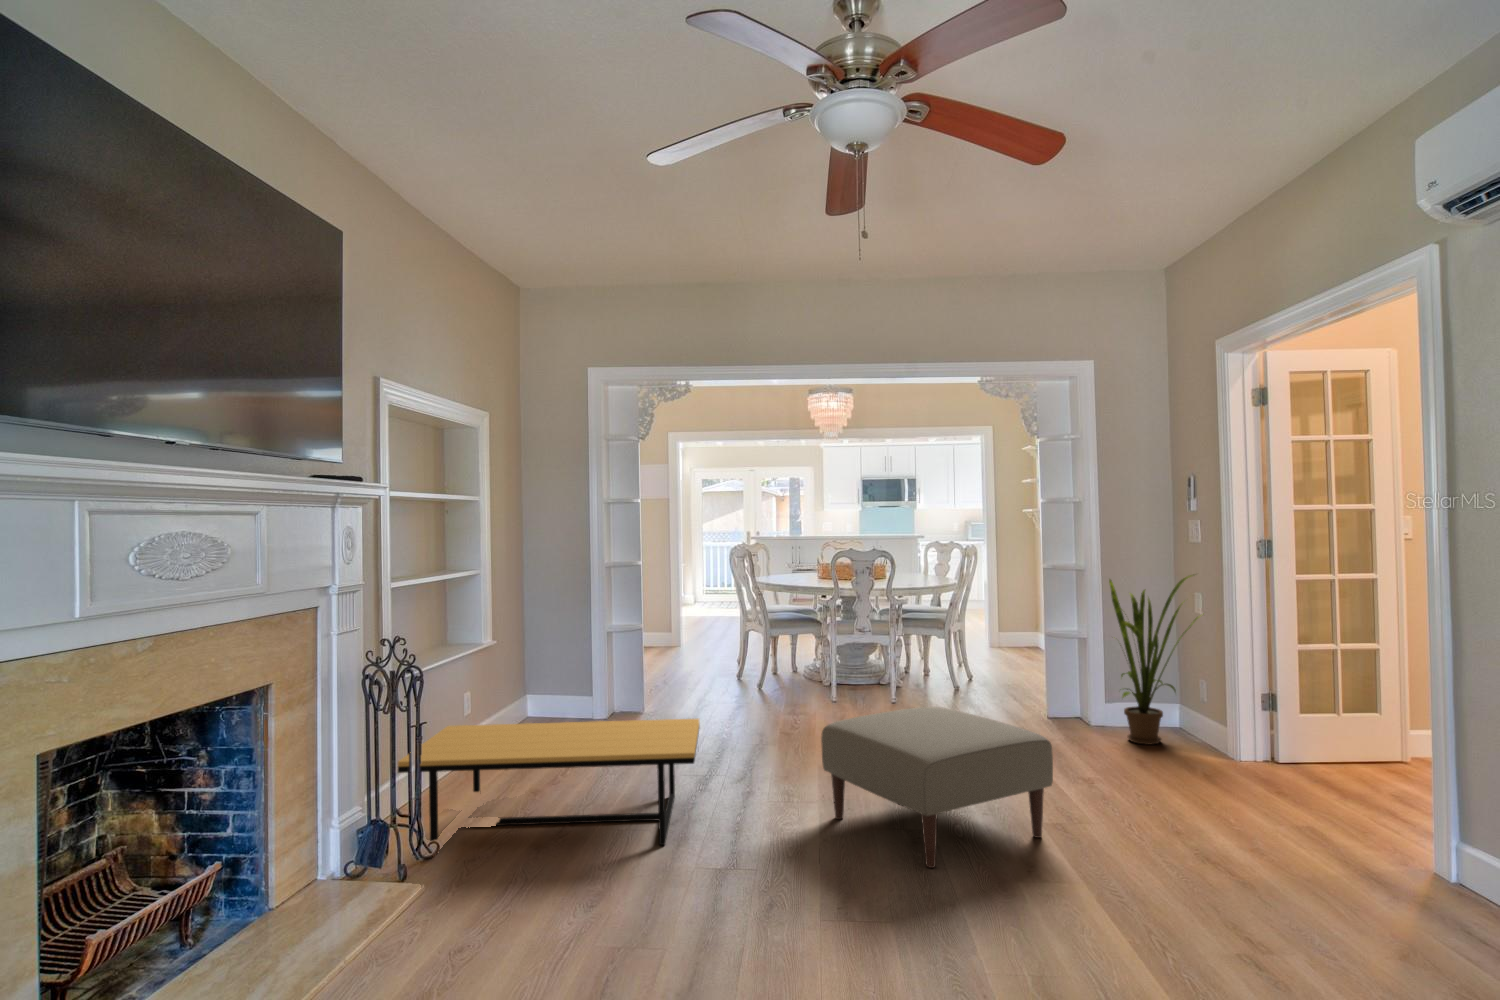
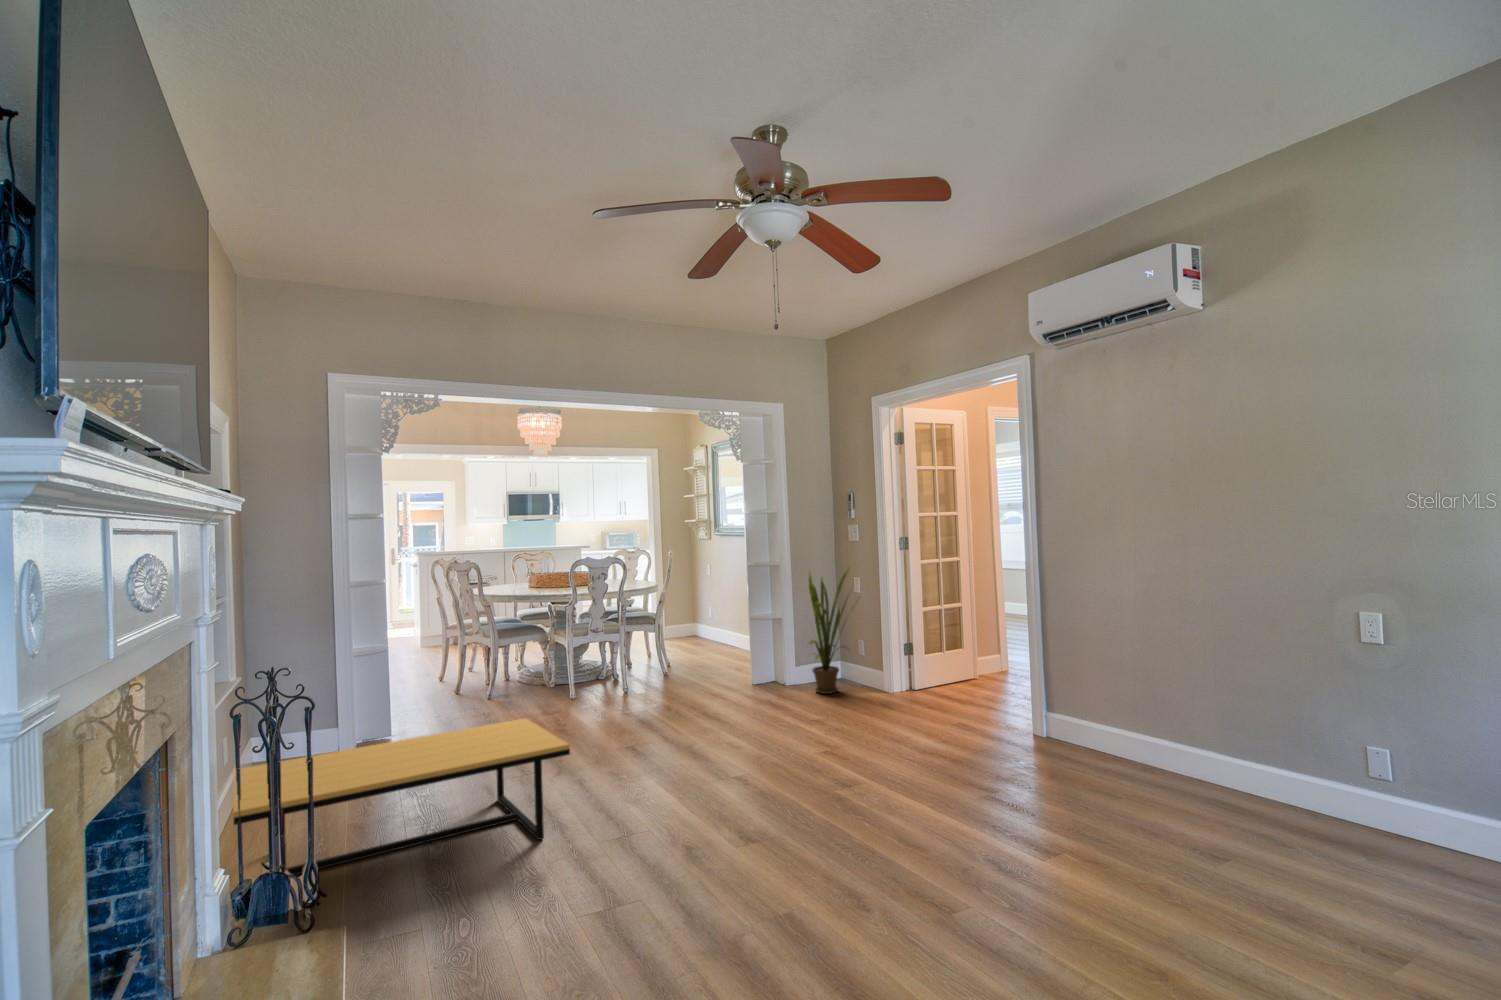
ottoman: present [821,707,1053,868] -> none [656,679,836,802]

